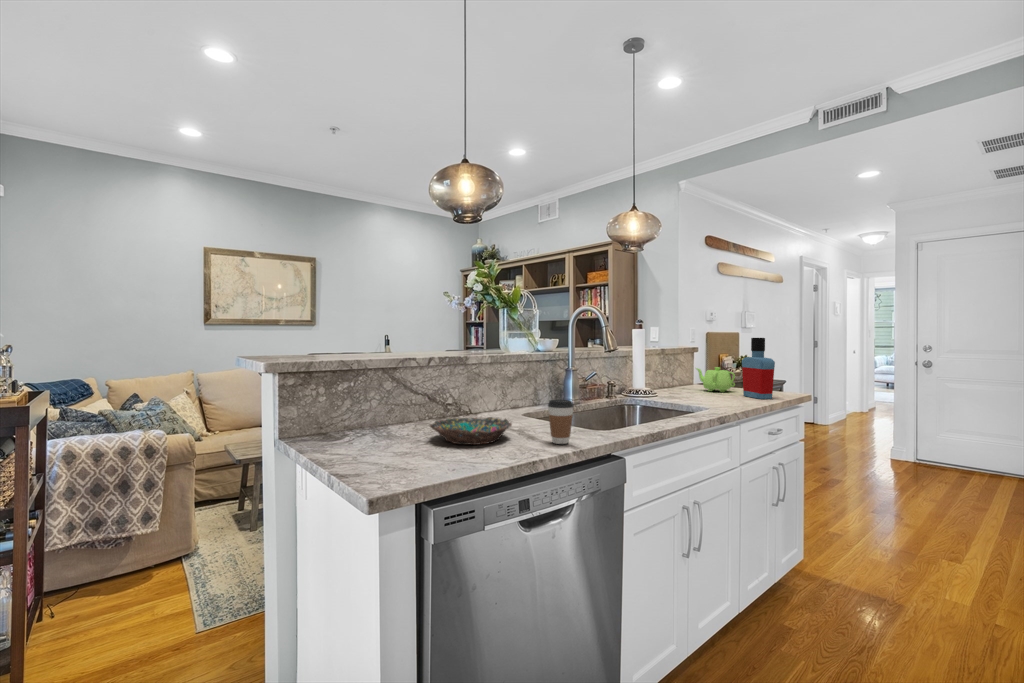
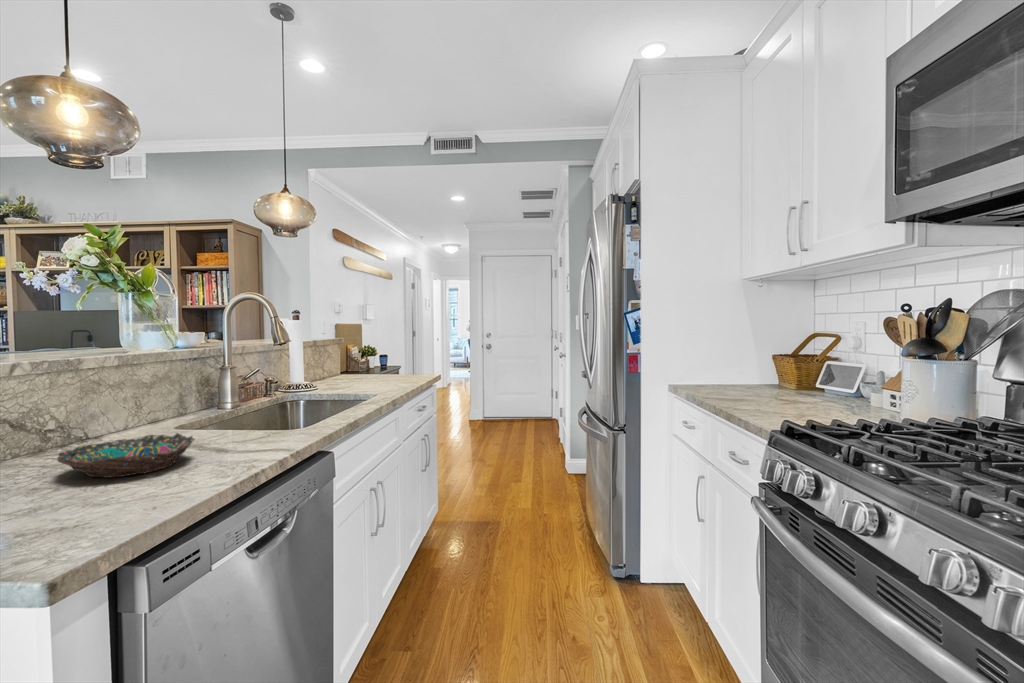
bottle: present [742,338,775,399] -> none [392,329,420,383]
teapot: present [696,367,735,392] -> none [346,357,384,381]
coffee cup: present [548,400,574,444] -> none [247,400,280,451]

